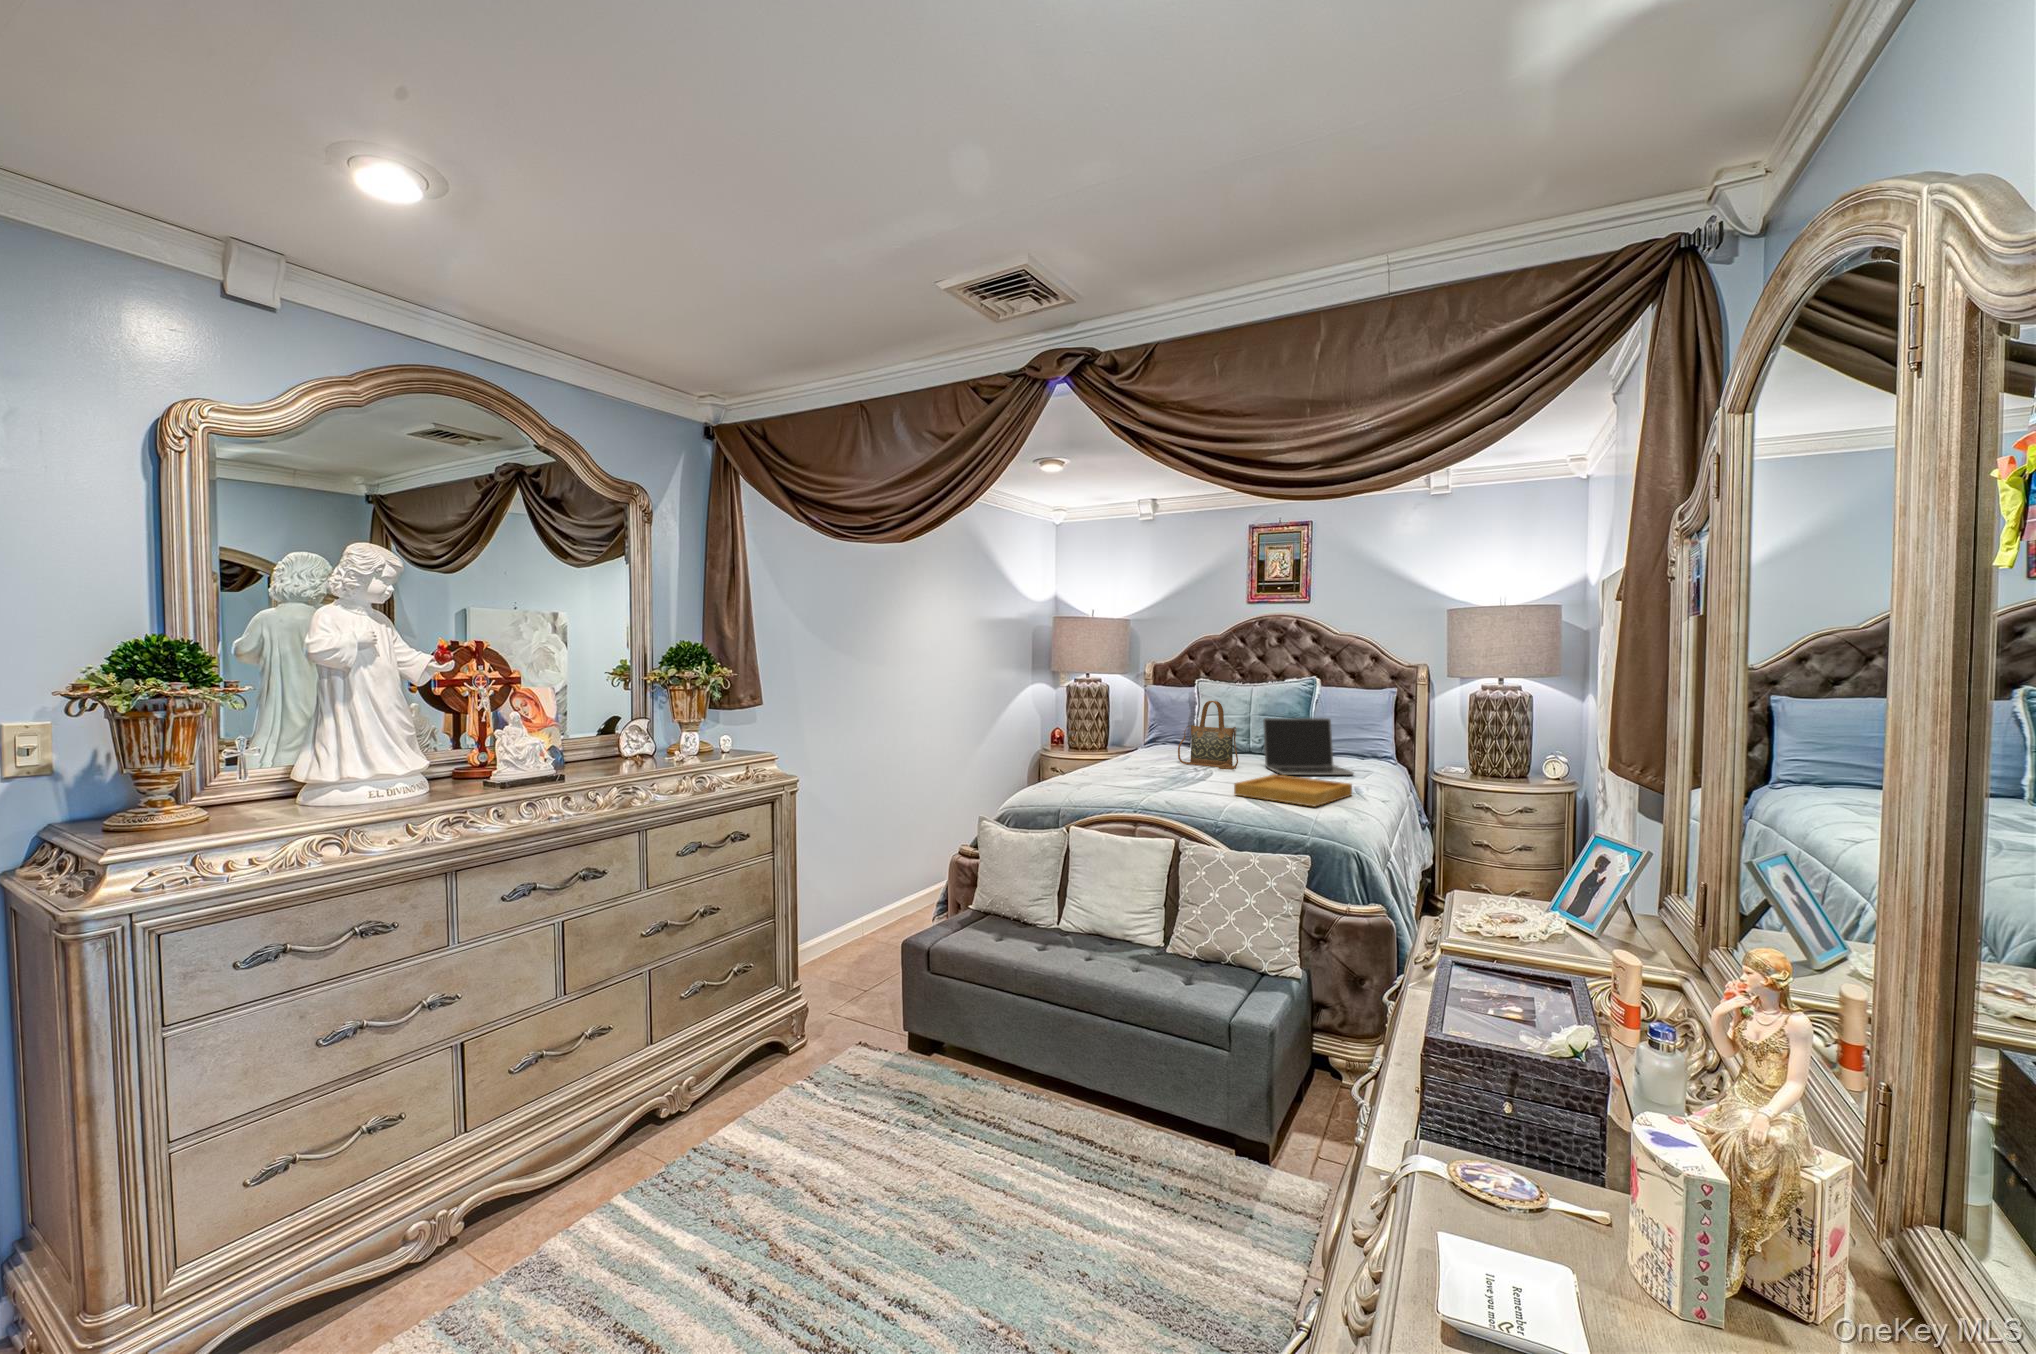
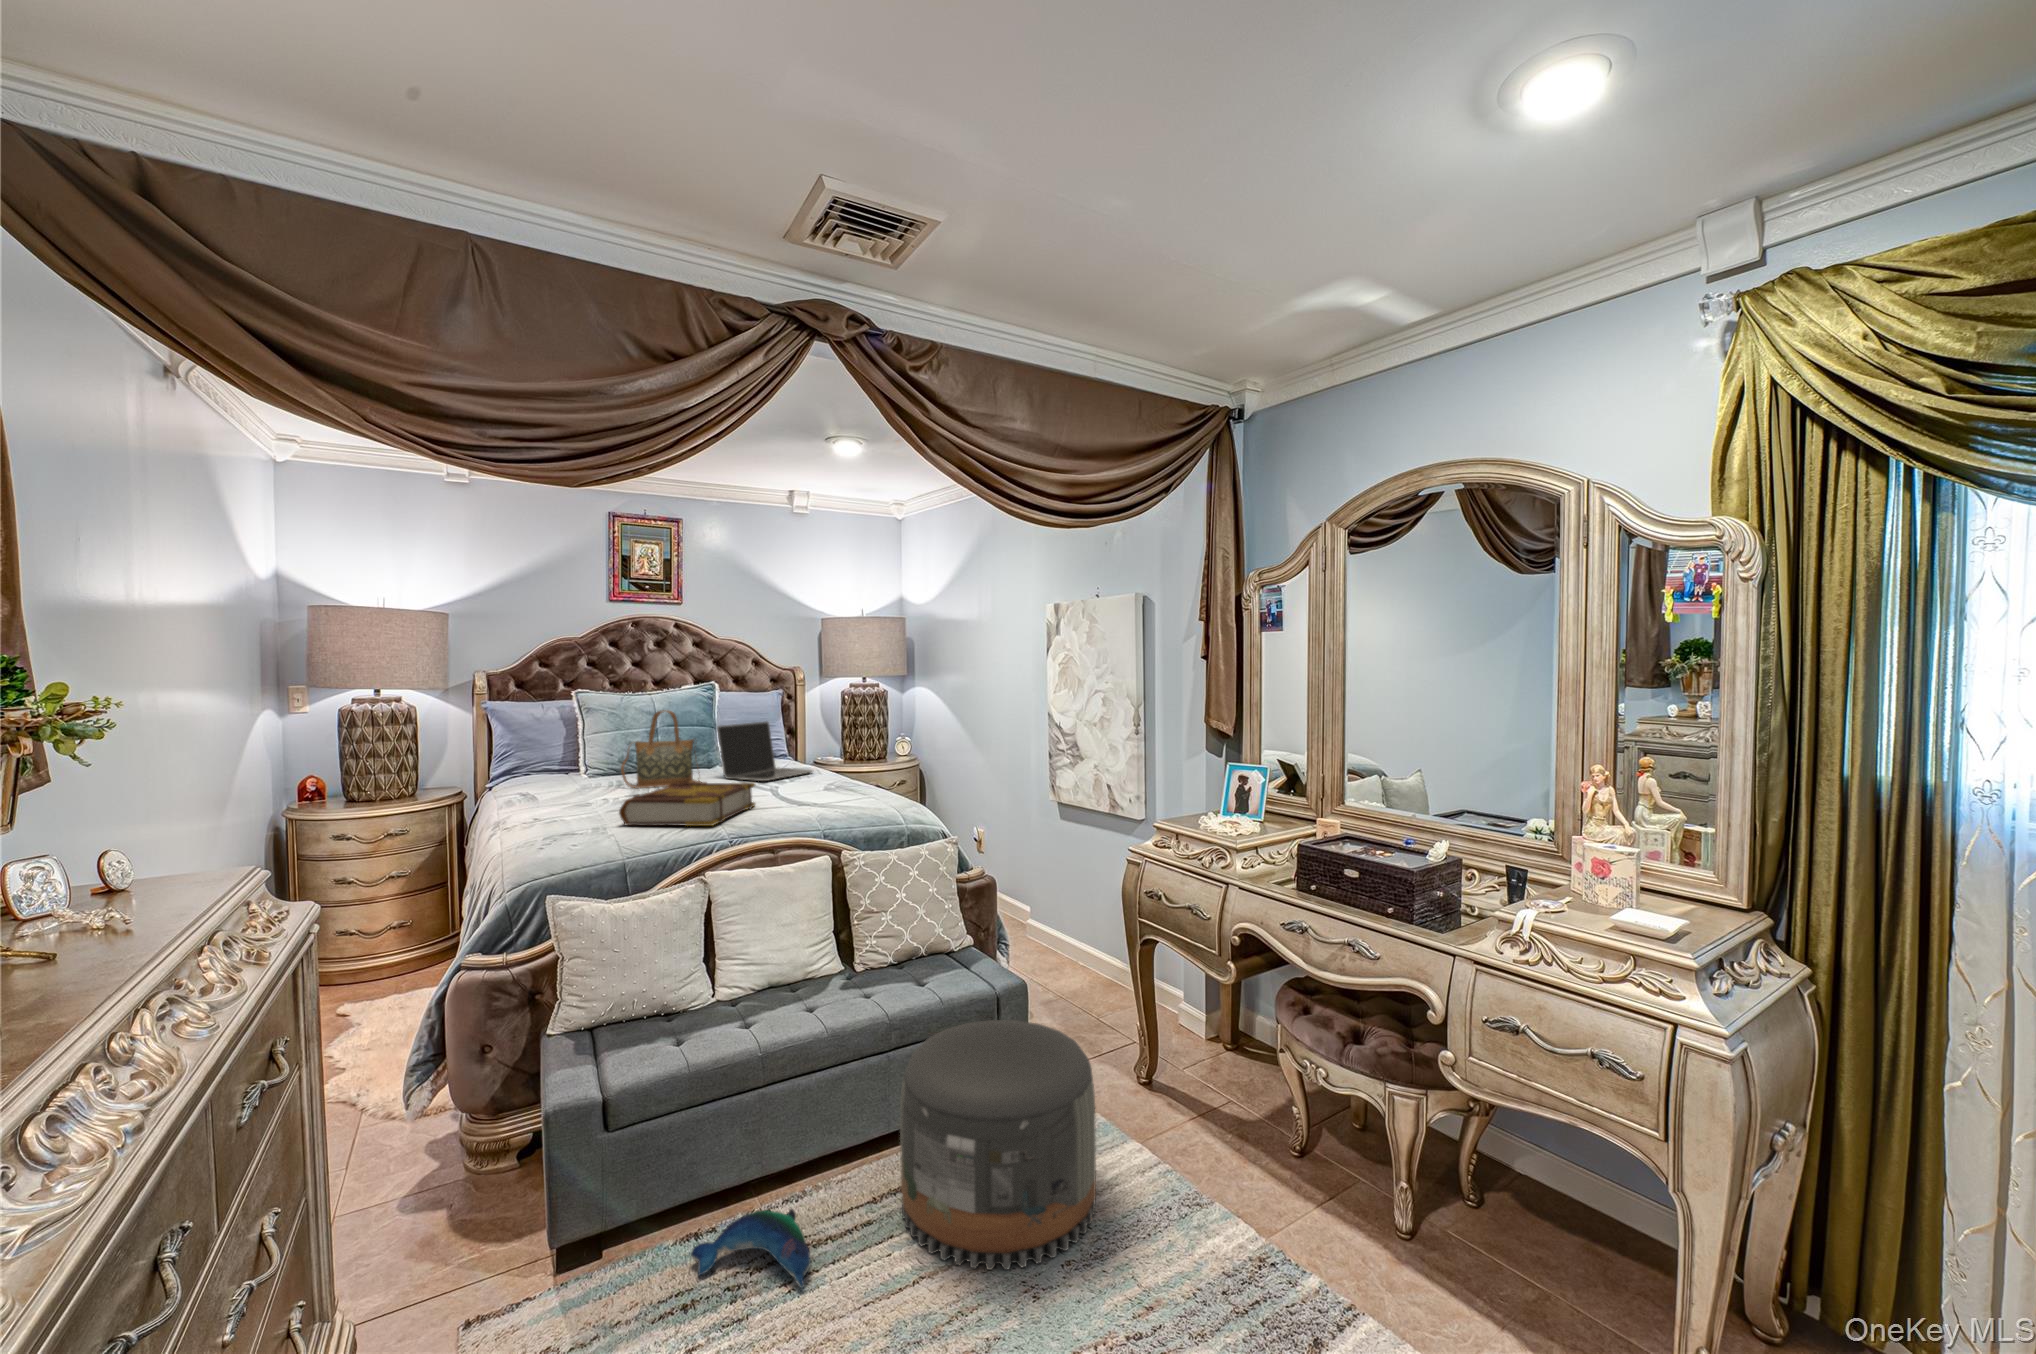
book: none [1088,762,1209,799] -> present [619,782,755,826]
tray: present [1234,775,1352,806] -> none [781,775,874,803]
pouf: none [1028,1021,1222,1271] -> present [900,1020,1096,1270]
plush toy: none [936,1076,995,1140] -> present [691,1209,811,1288]

